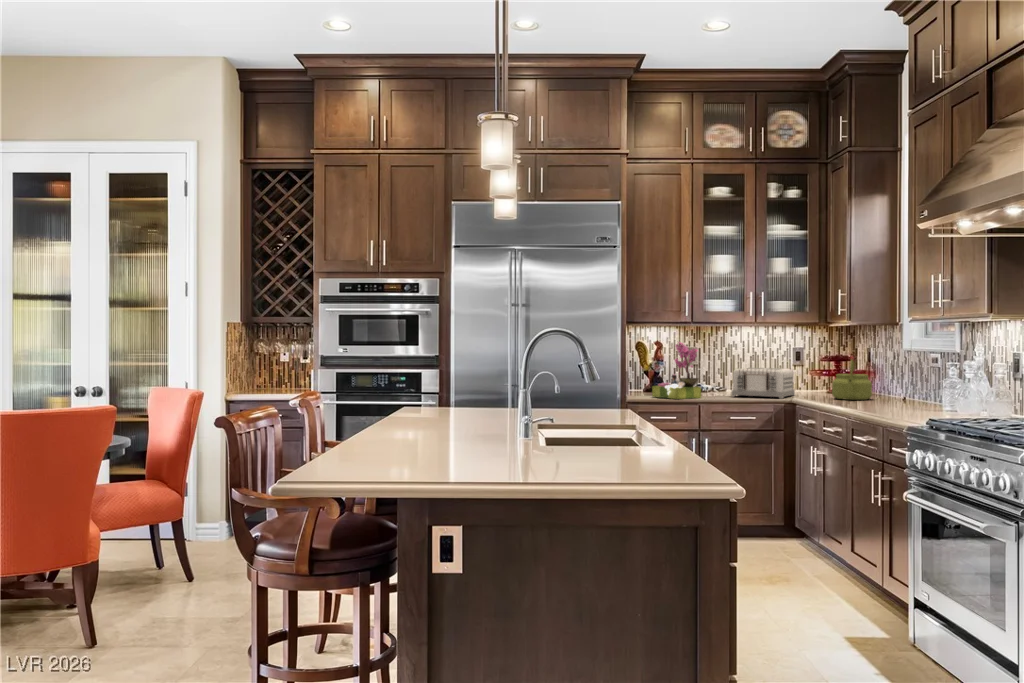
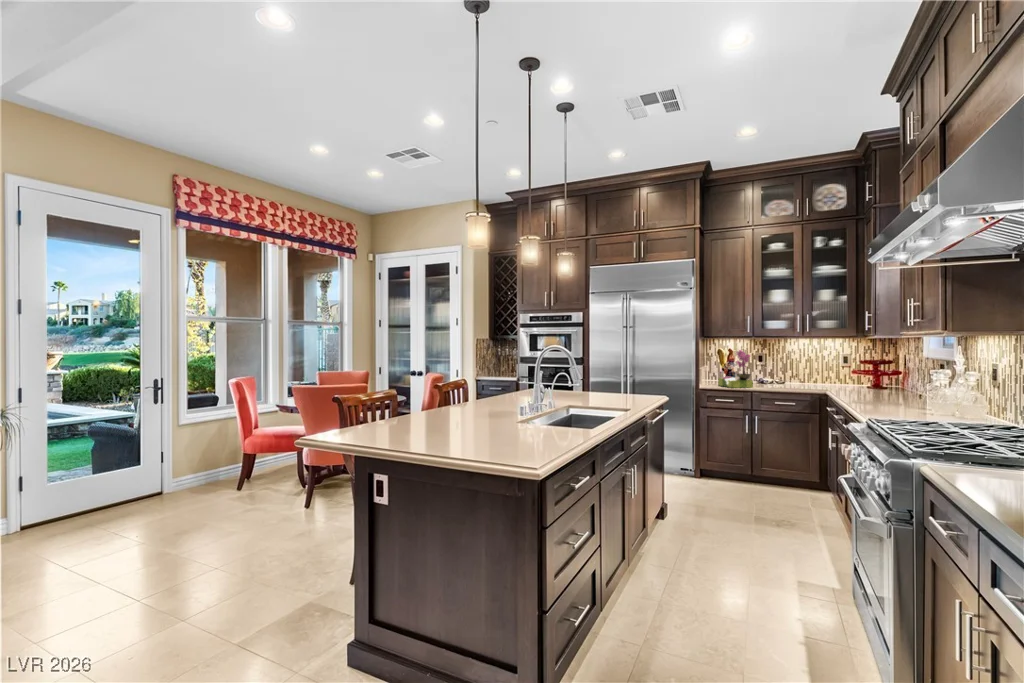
kettle: present [832,357,872,400] -> none [856,363,891,395]
toaster: present [732,368,795,399] -> none [777,368,832,391]

